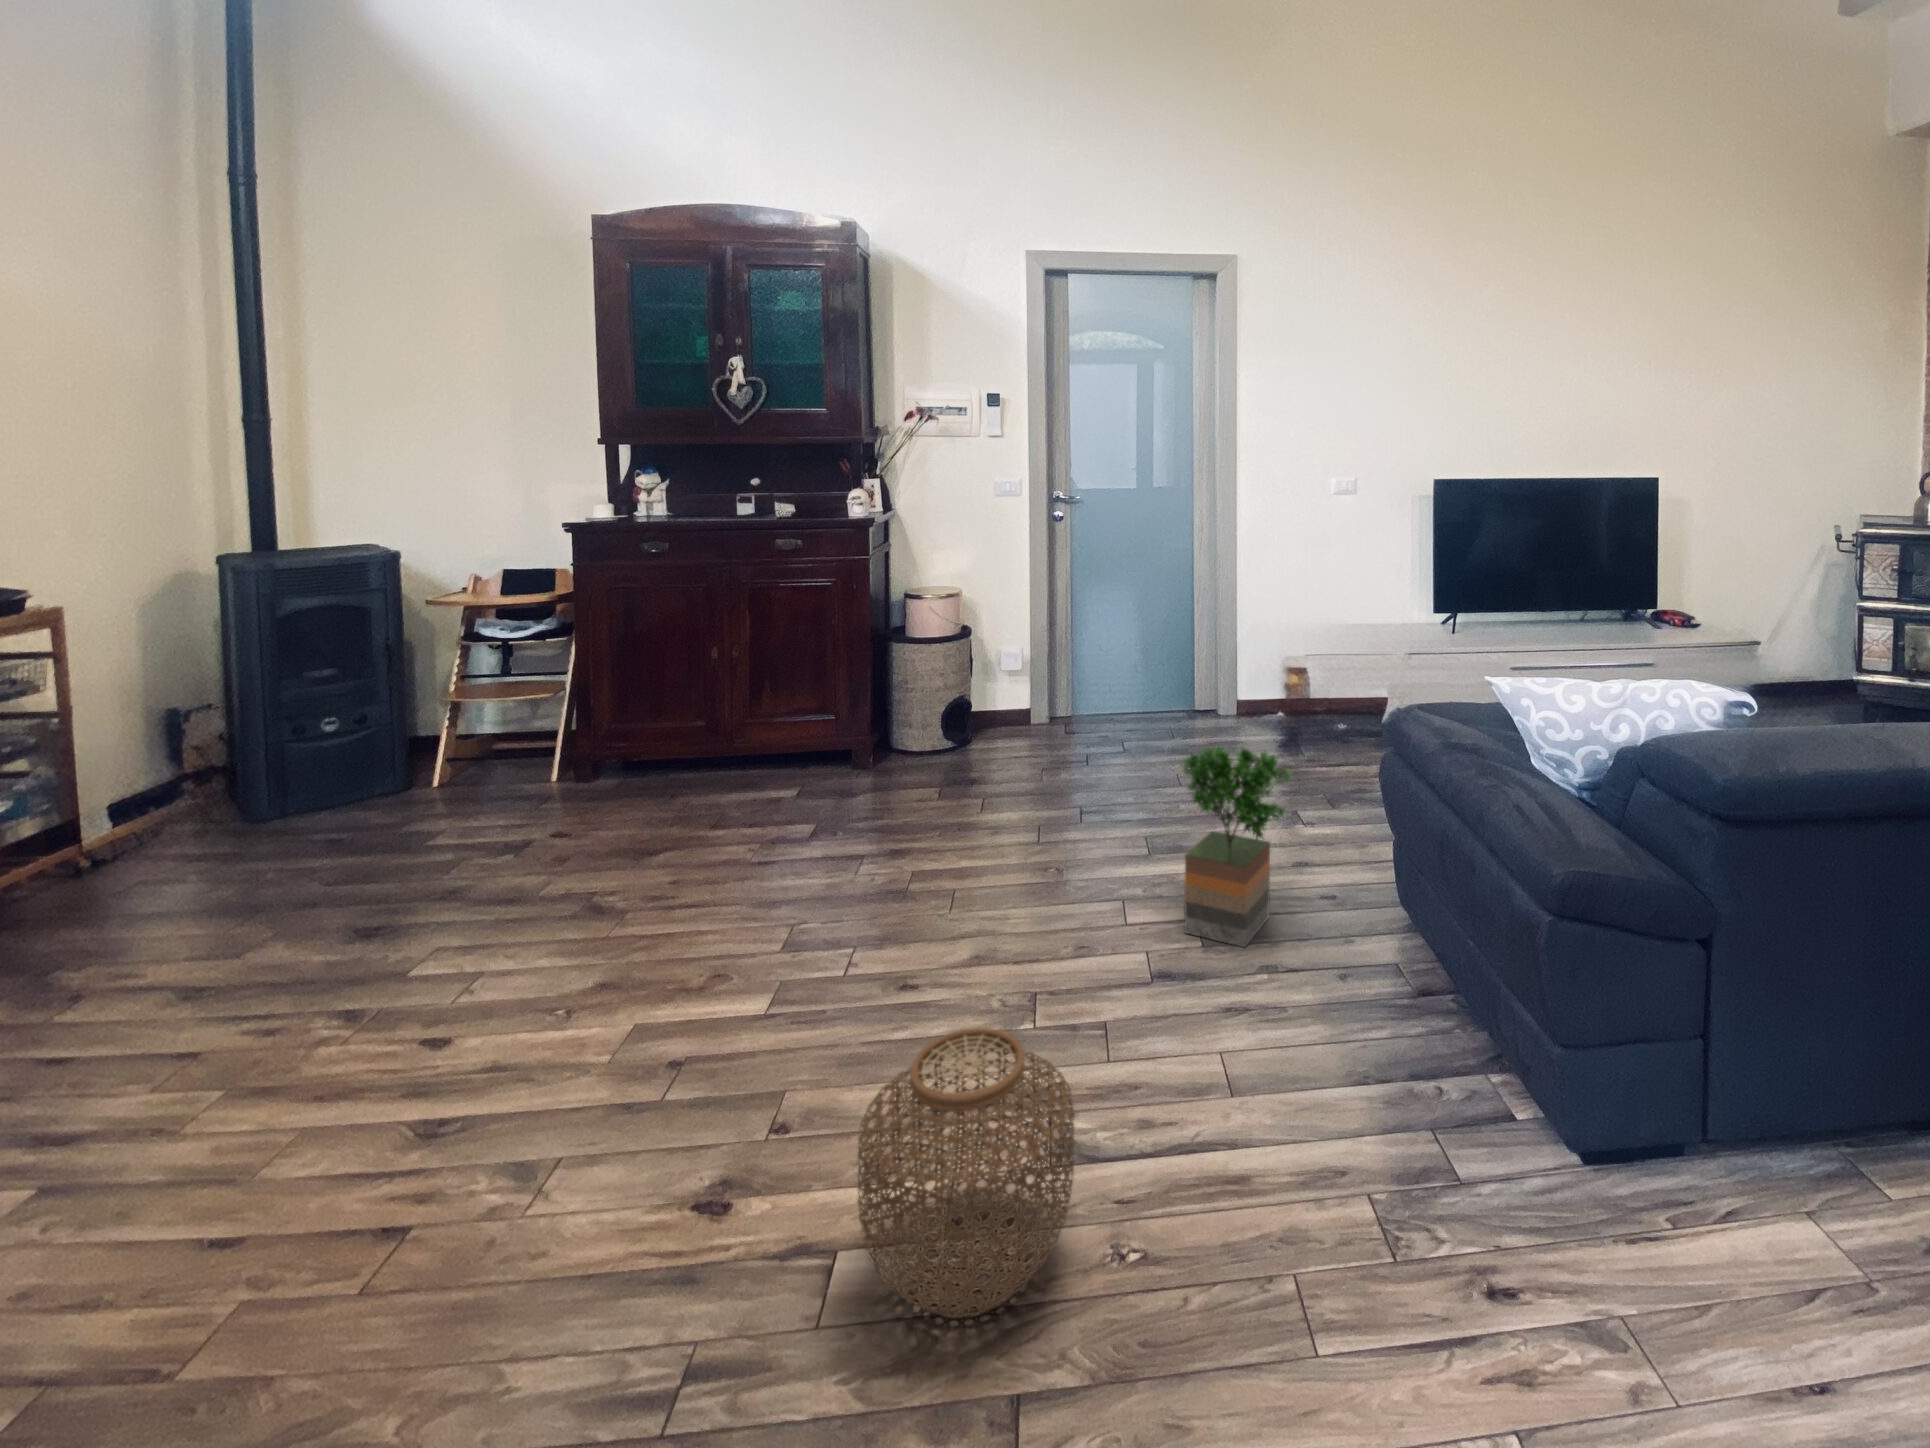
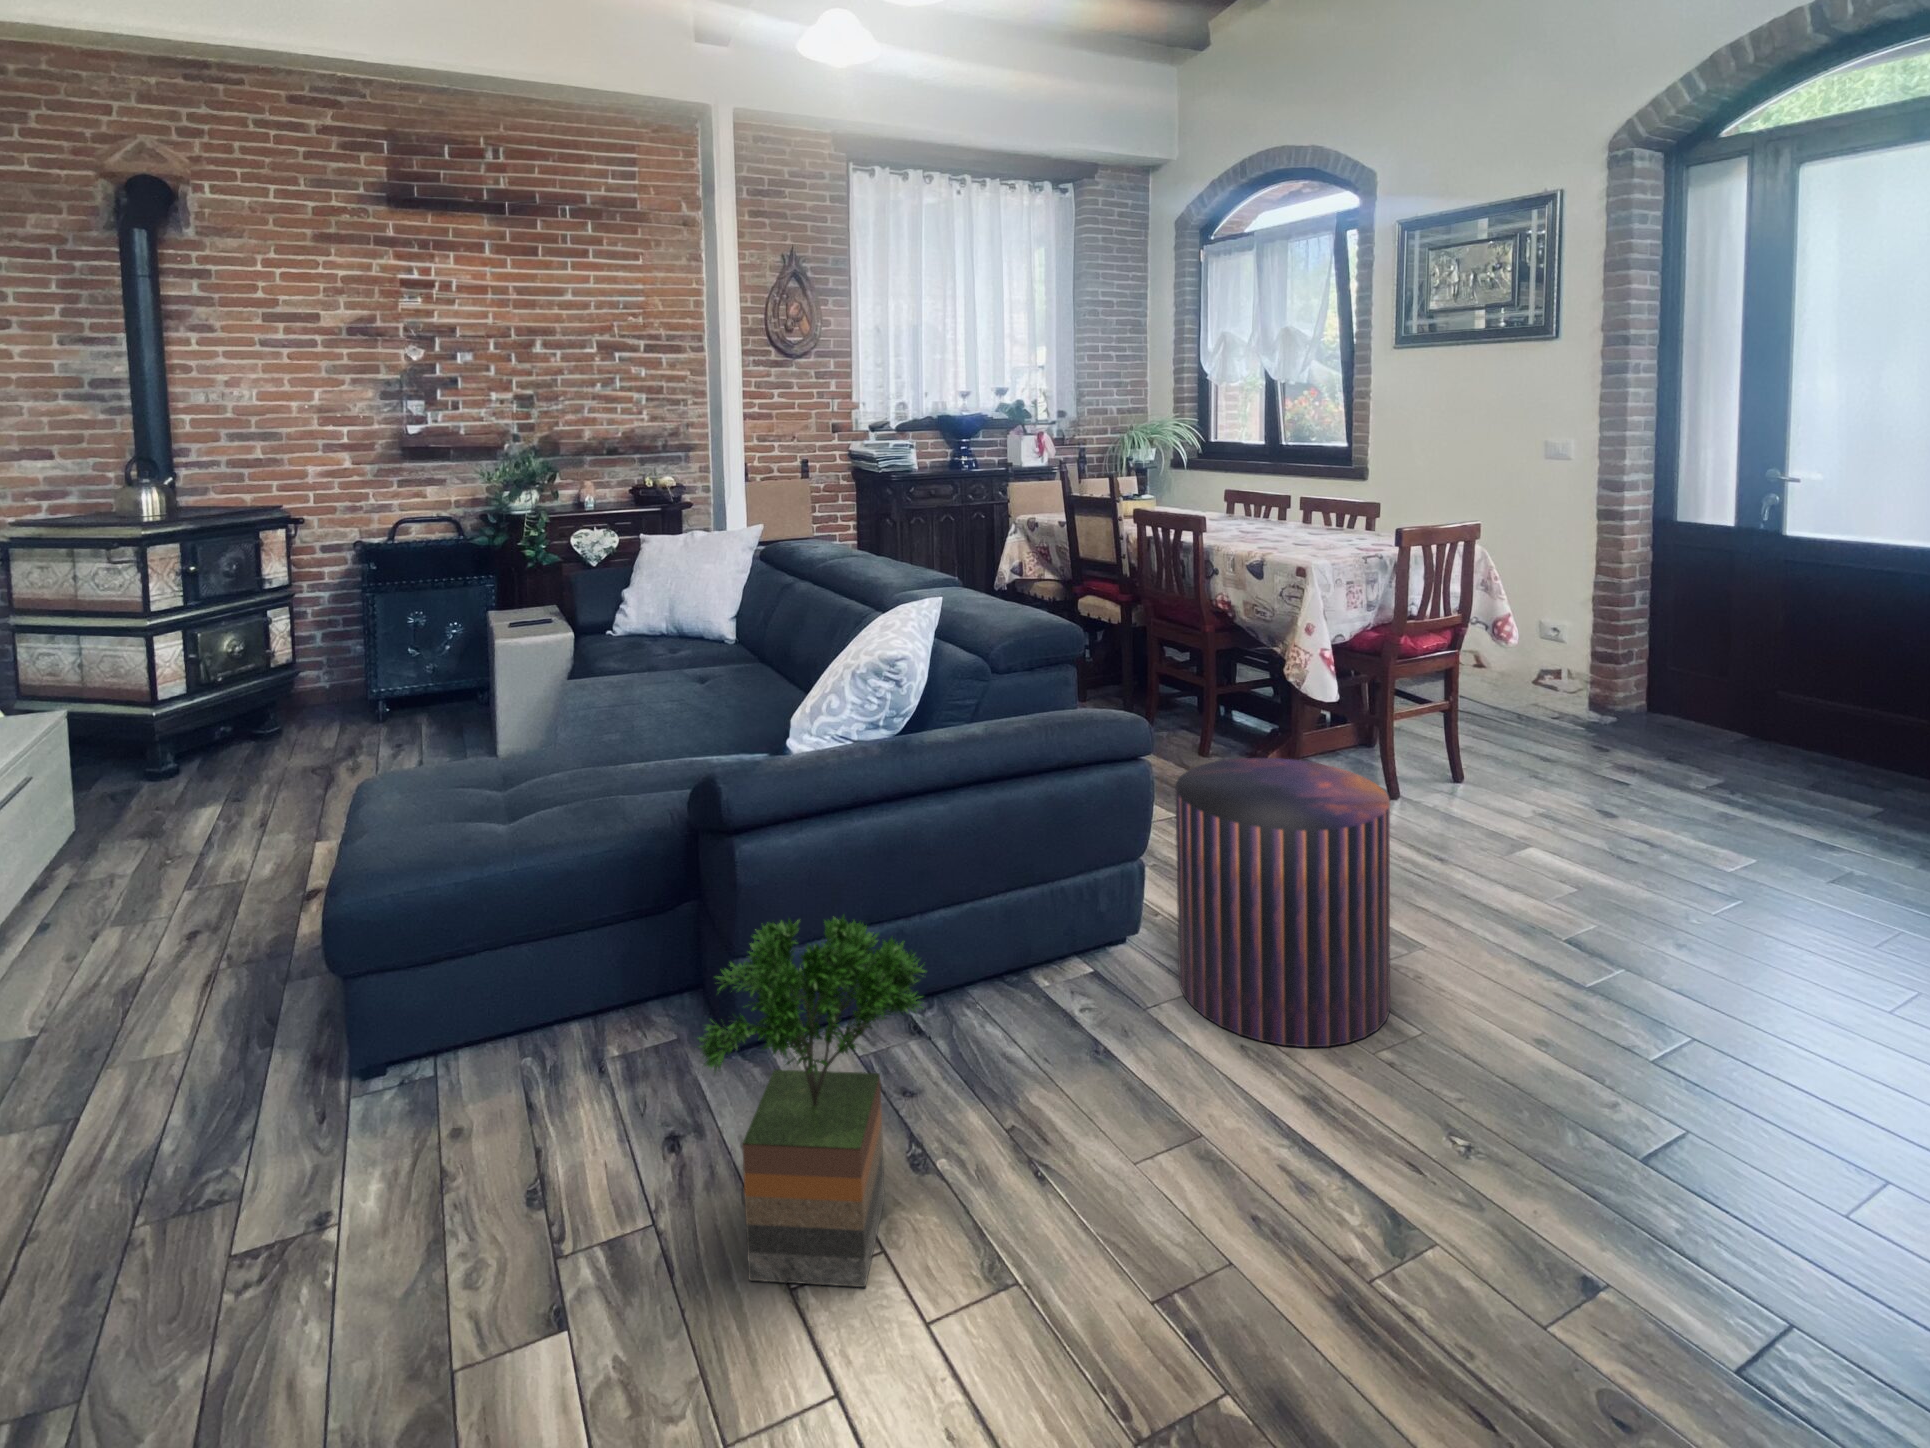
pouf: none [1314,927,1608,1402] -> present [1175,758,1390,1047]
woven basket: present [858,1028,1074,1317] -> none [1479,998,1742,1297]

